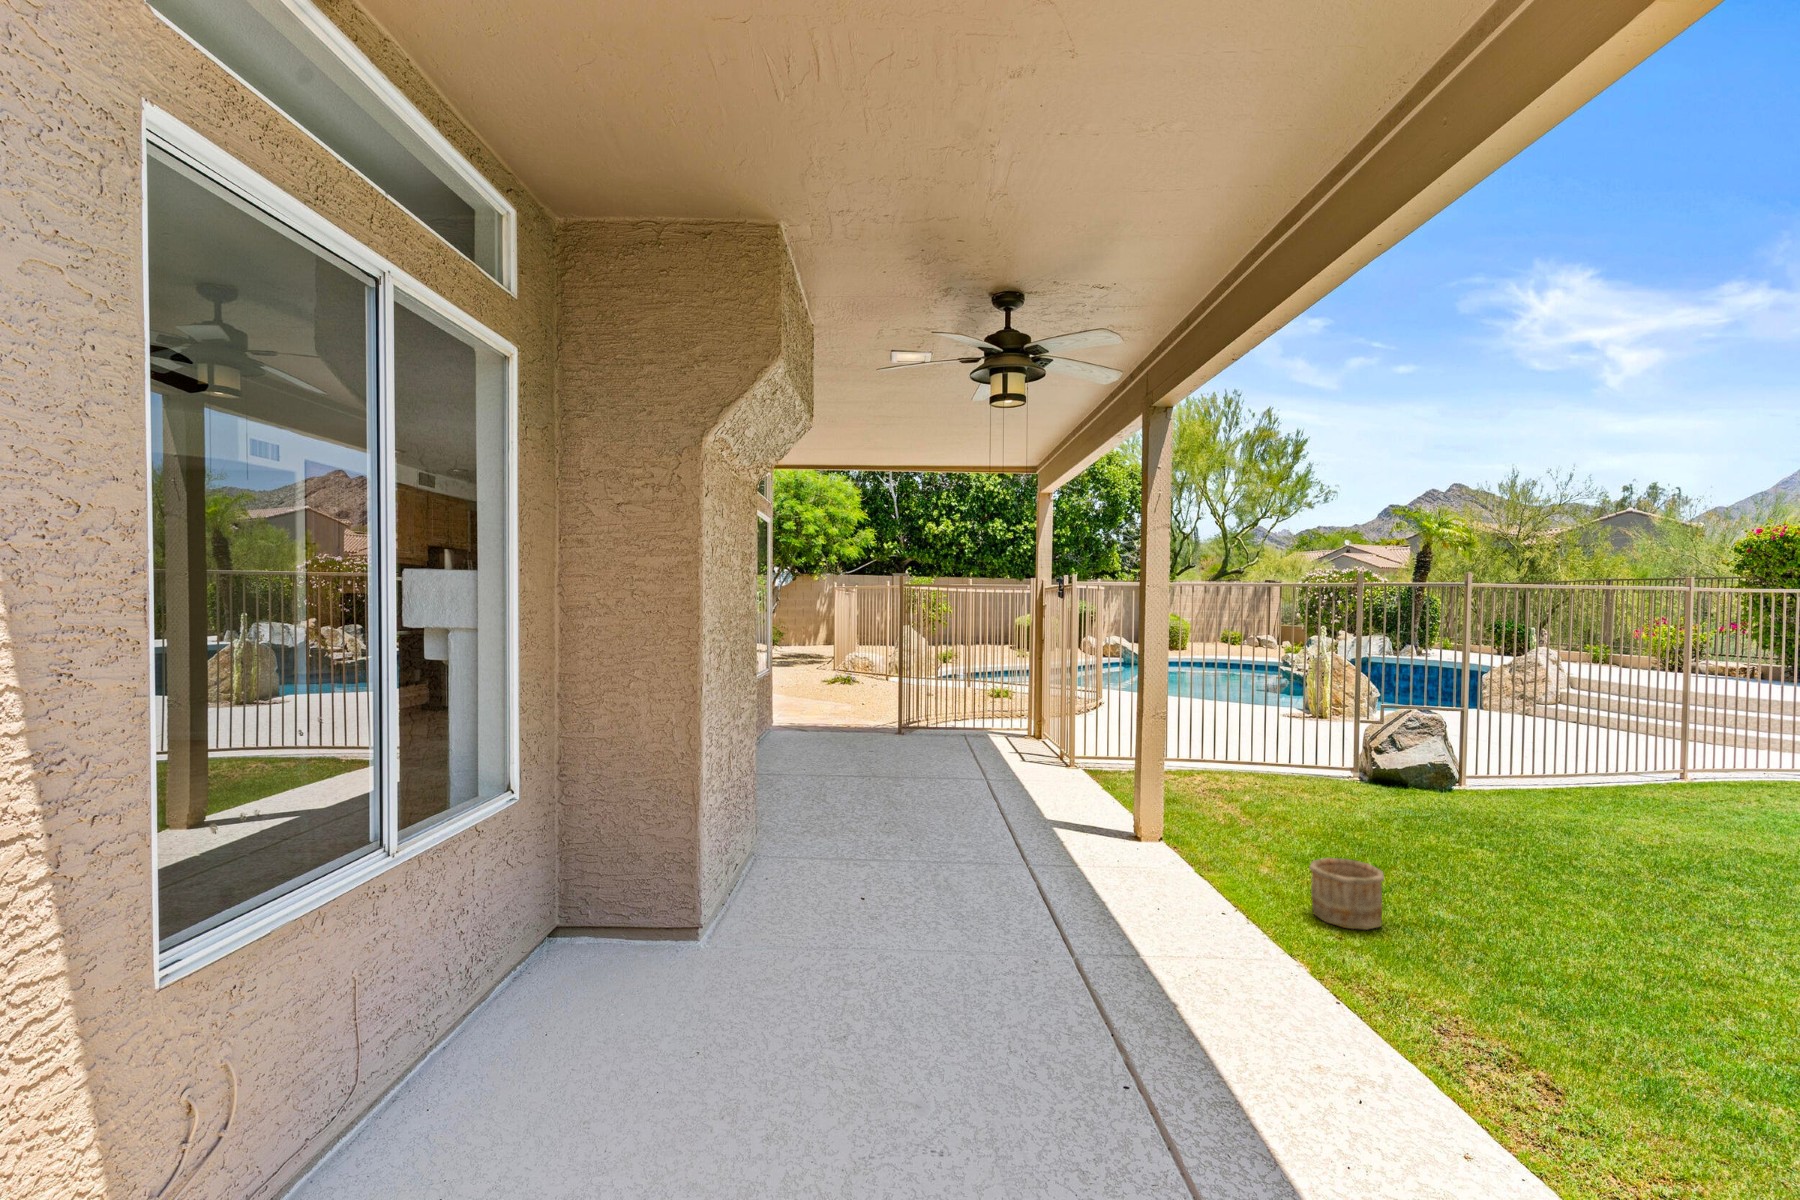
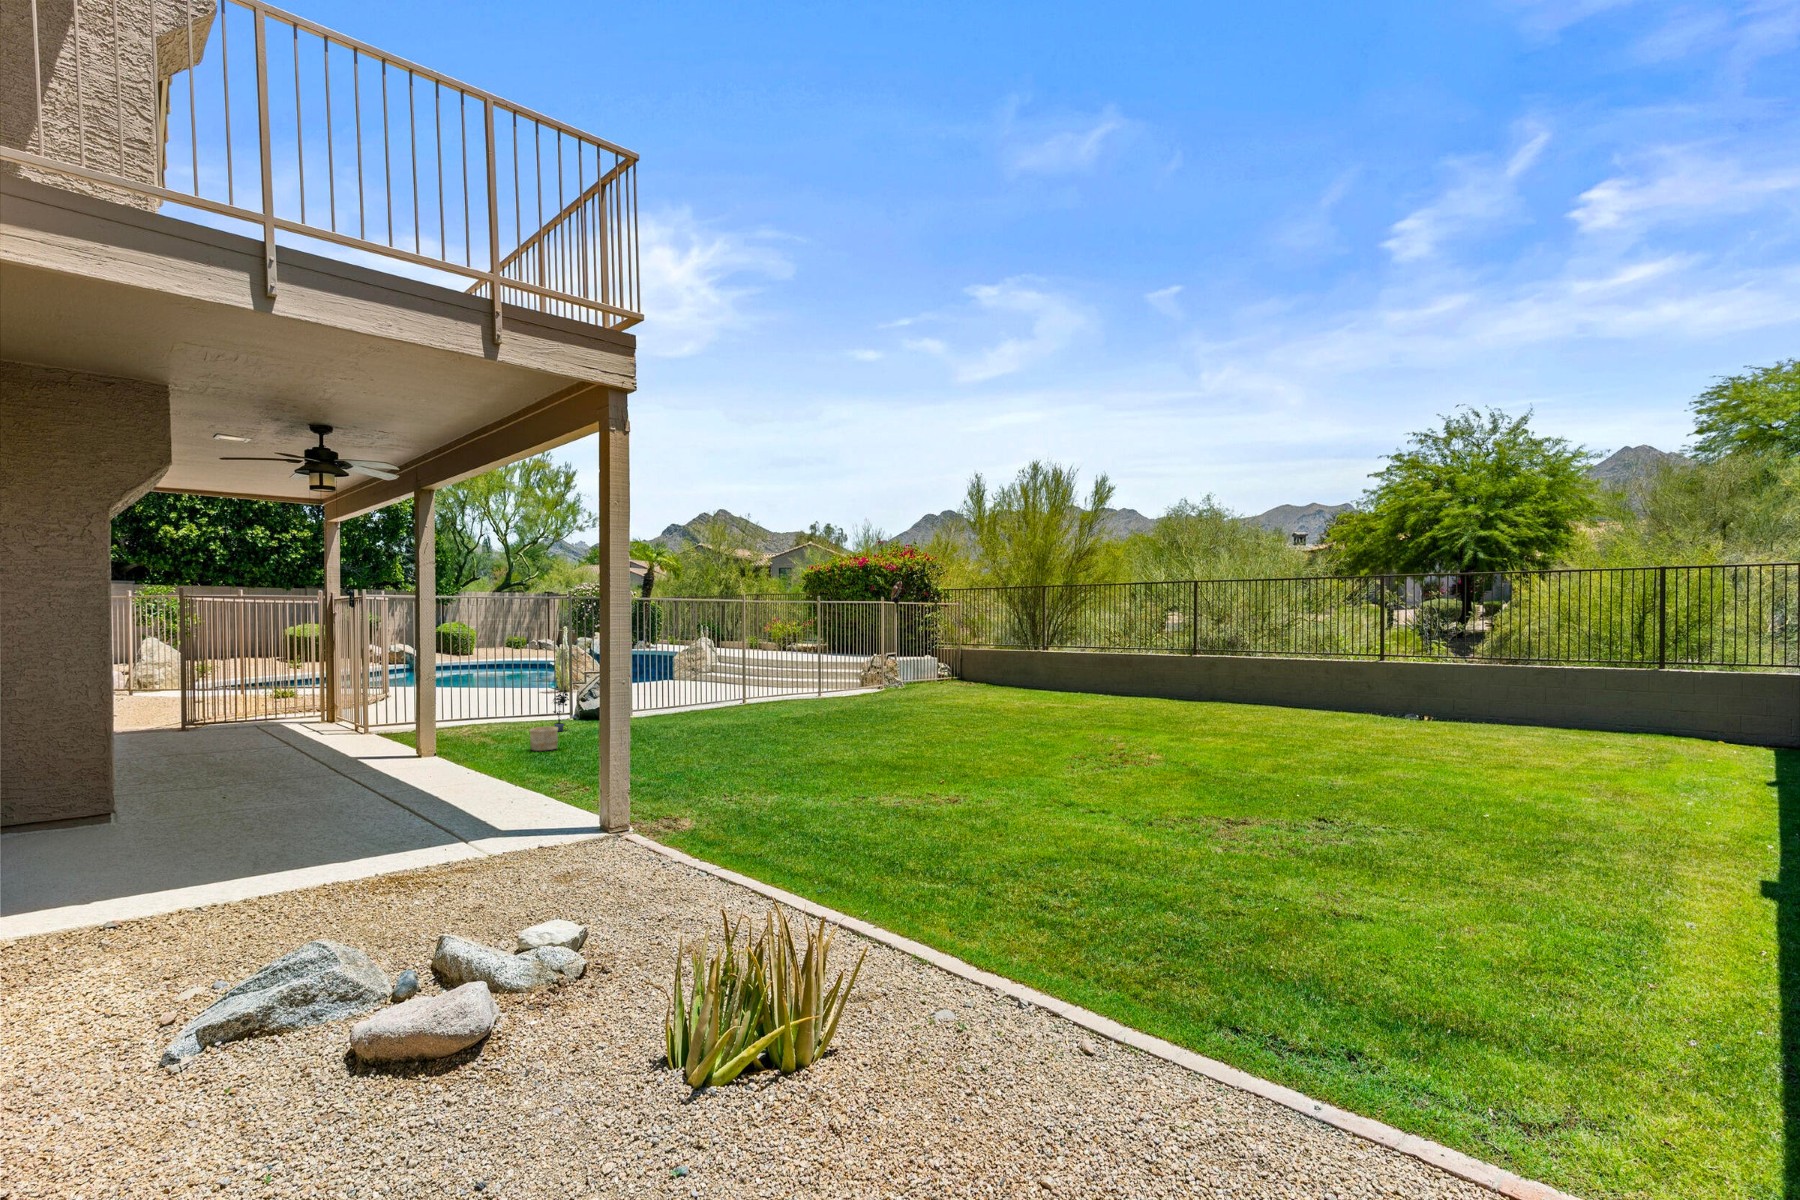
potted plant: none [1333,749,1376,833] -> present [553,691,569,731]

